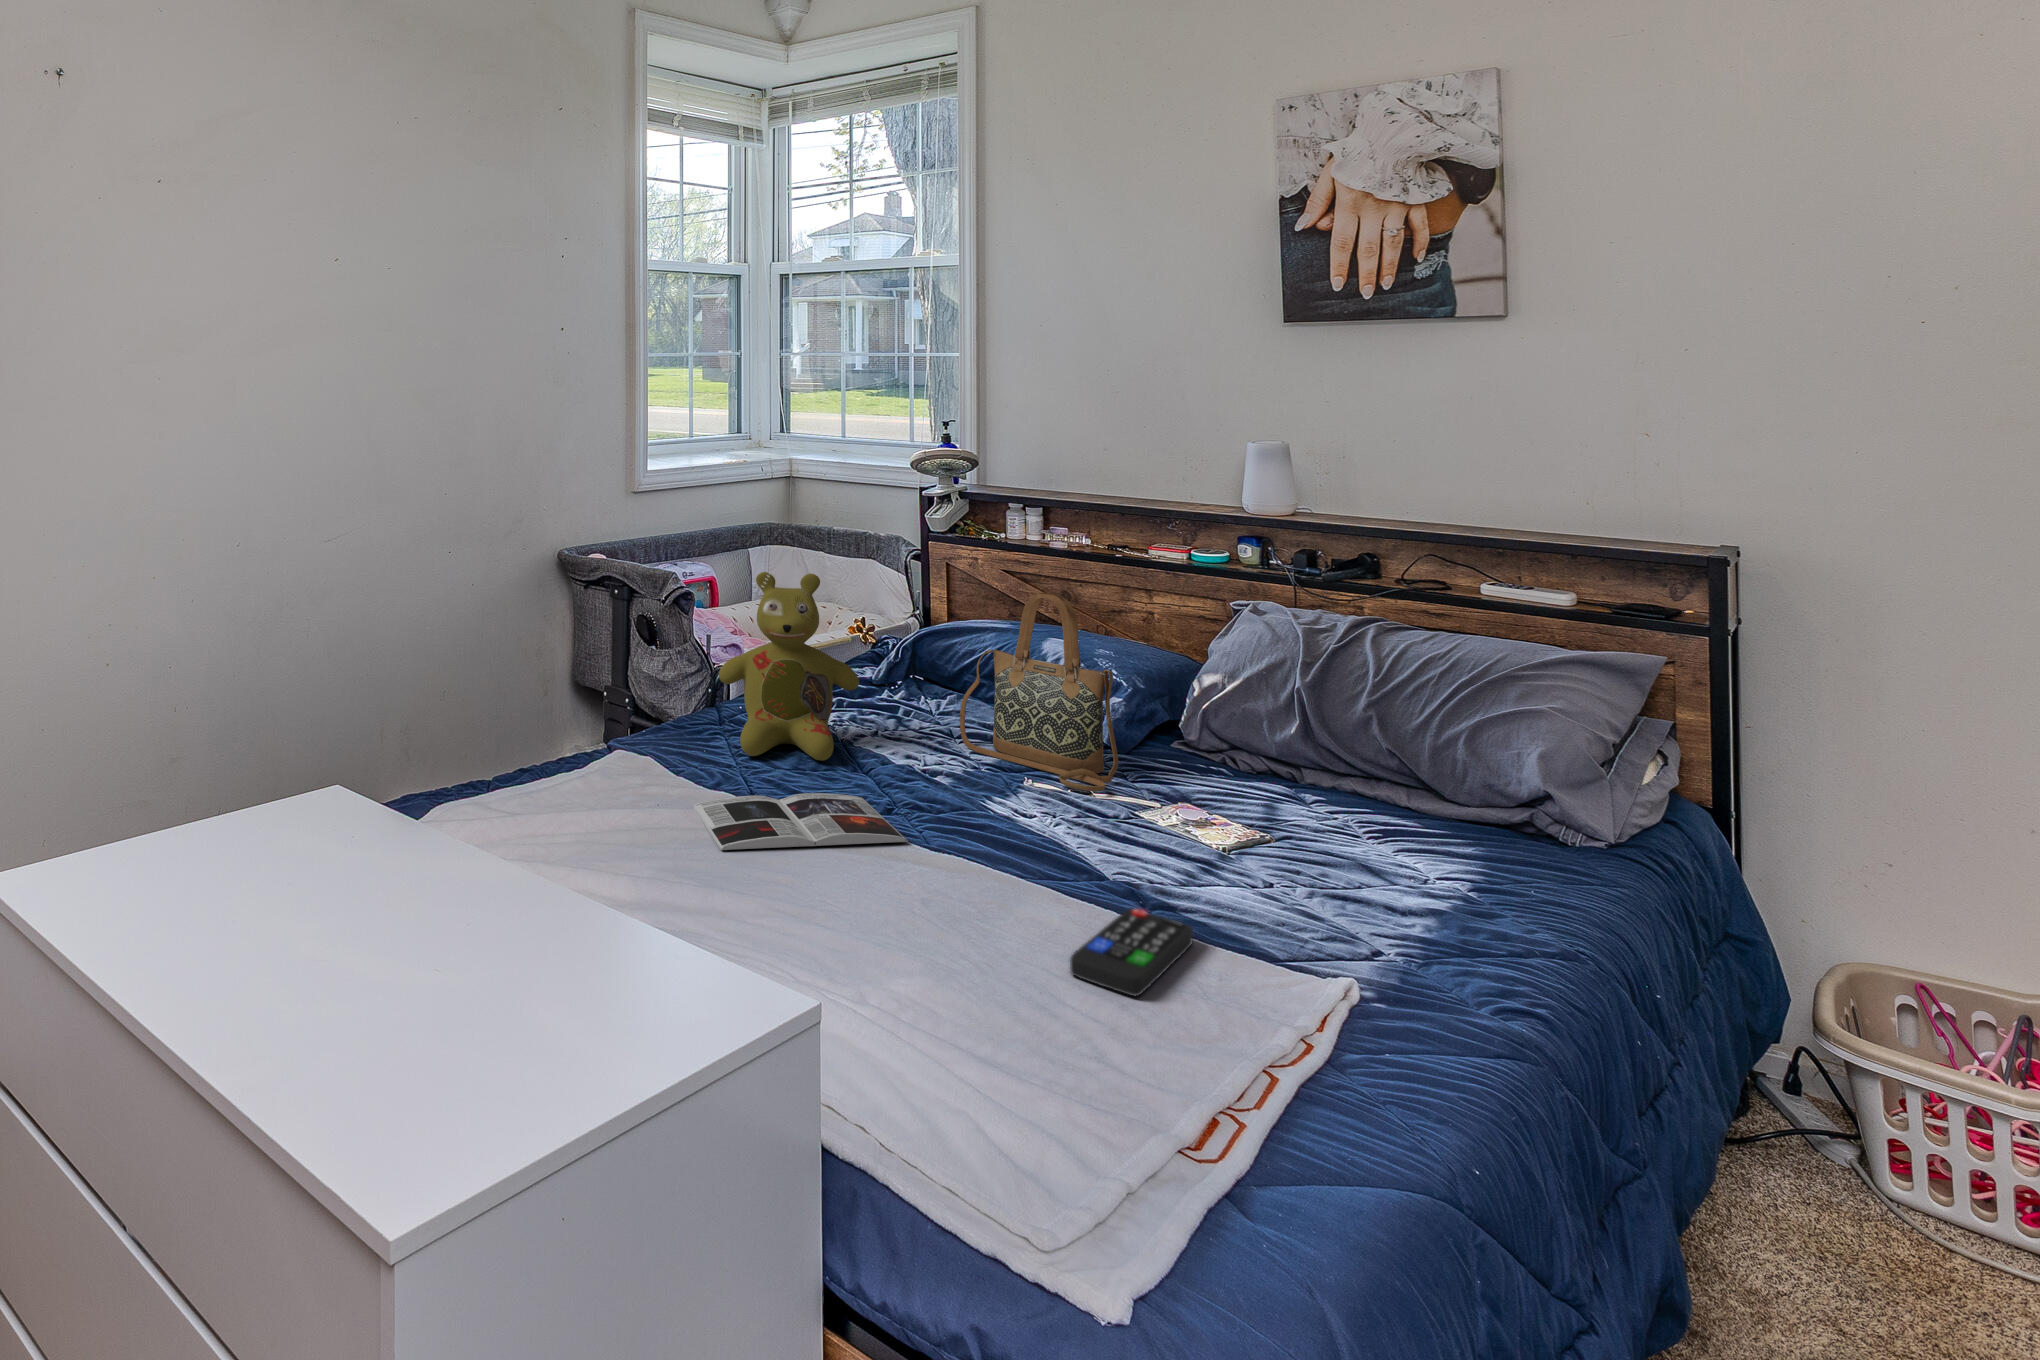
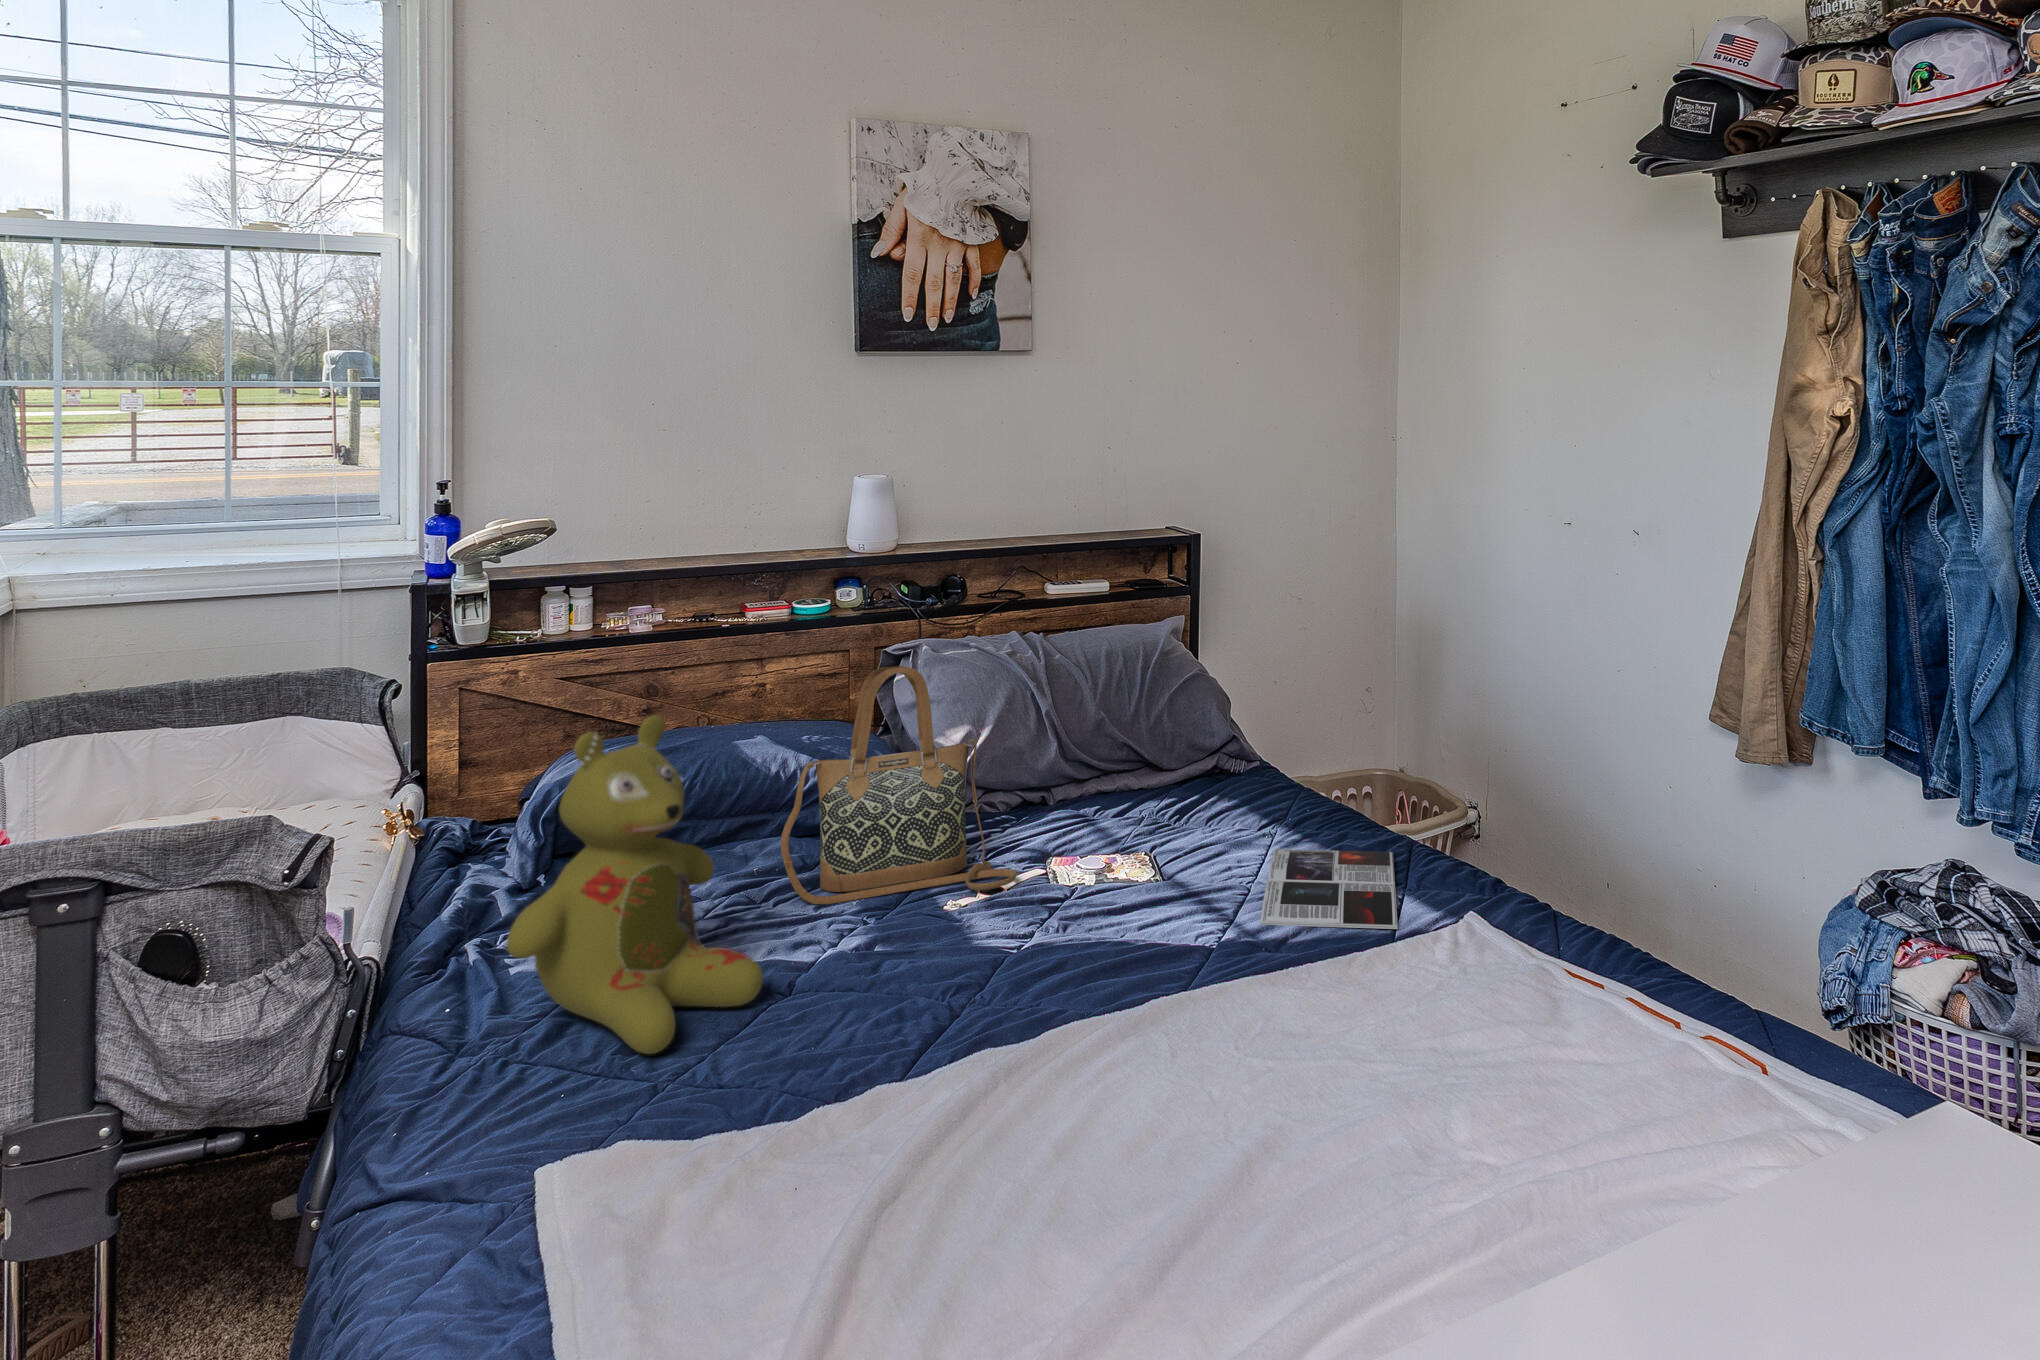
magazine: present [693,793,908,850] -> present [1260,849,1398,929]
remote control: present [1070,909,1193,996] -> none [1316,935,1470,1028]

